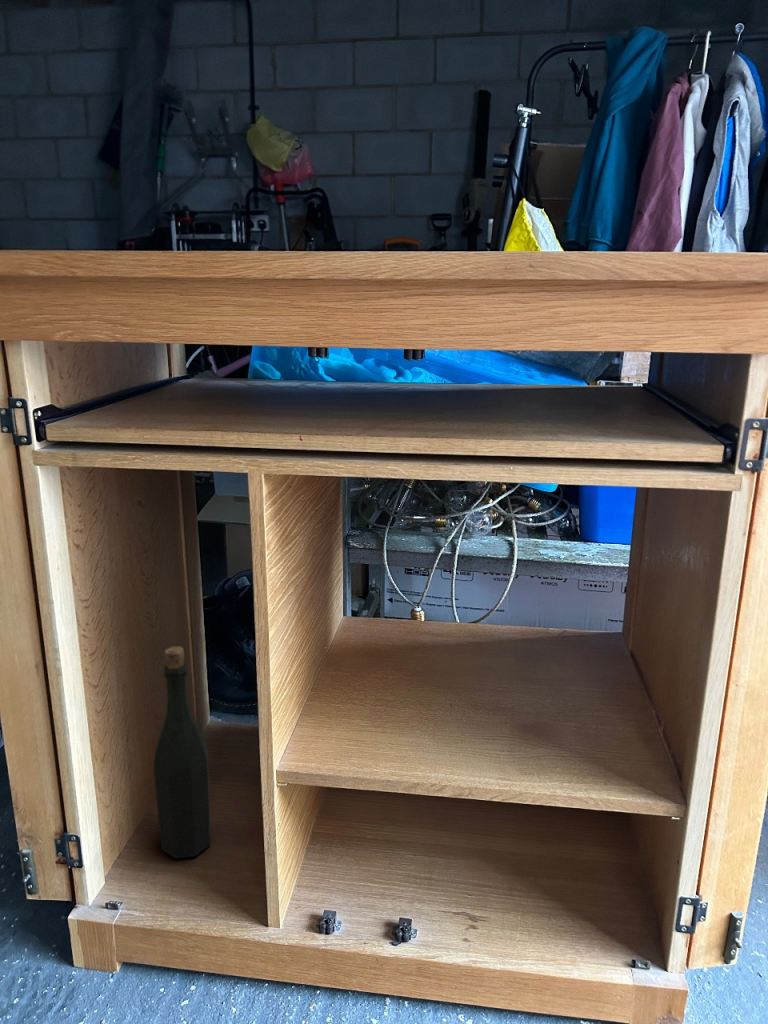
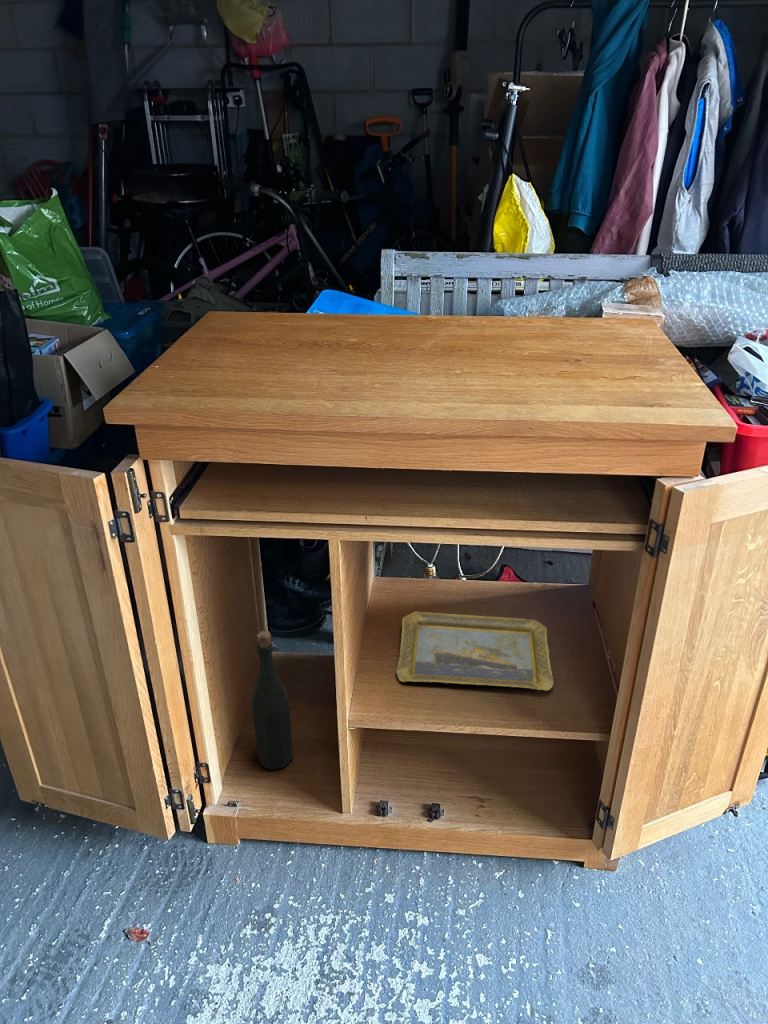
tray: none [357,646,579,745] -> present [397,612,553,690]

